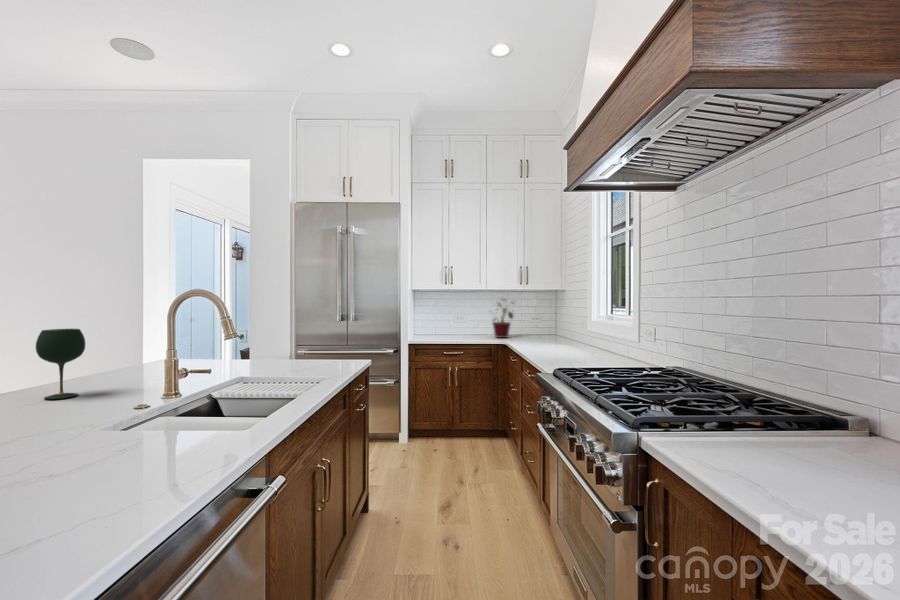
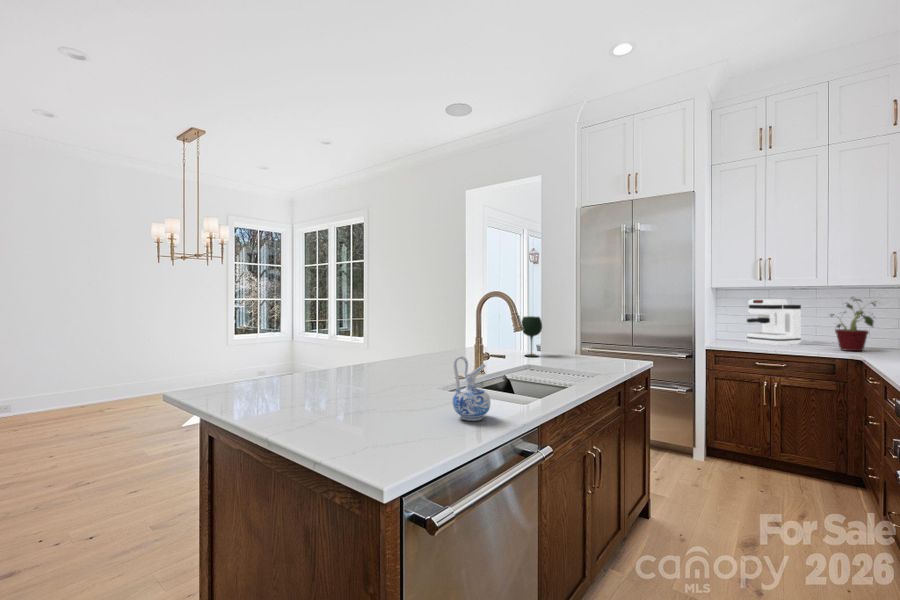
coffee maker: none [436,300,471,337] -> present [747,299,801,346]
wine glass: present [36,329,85,399] -> present [521,316,542,357]
ceramic pitcher: none [126,383,194,479] -> present [453,356,490,421]

